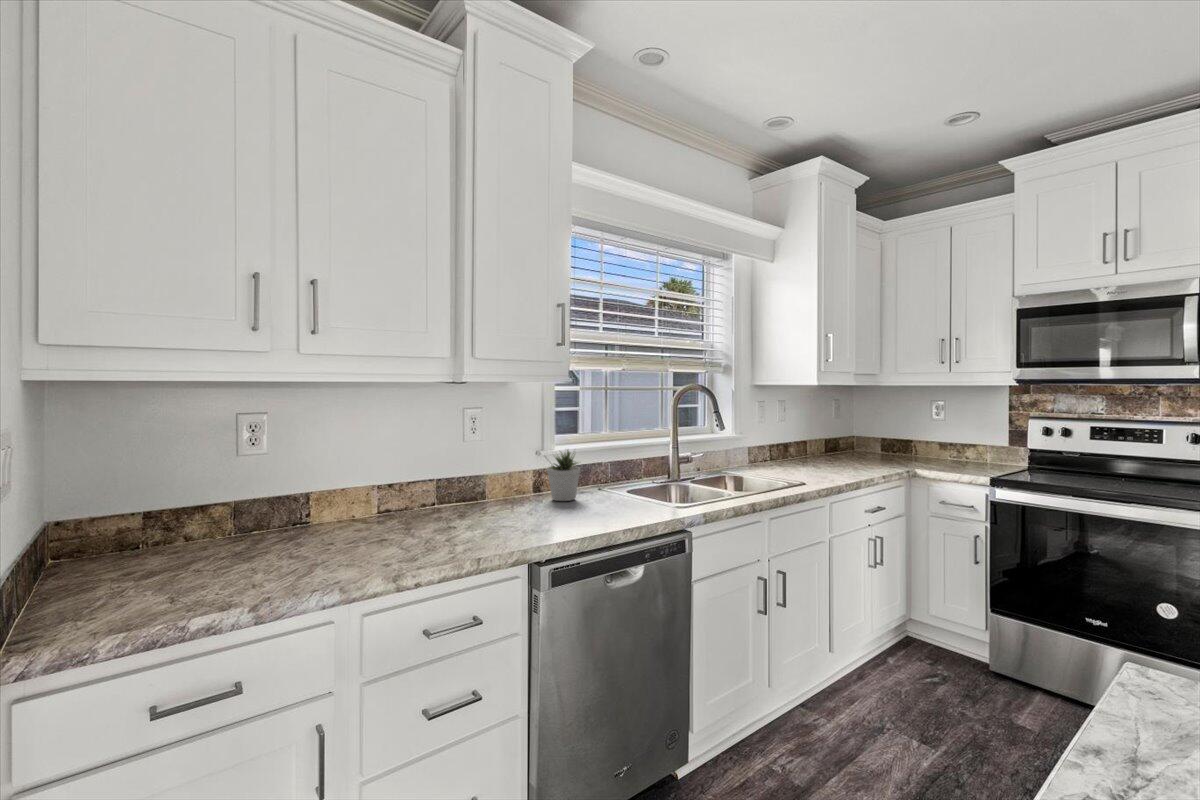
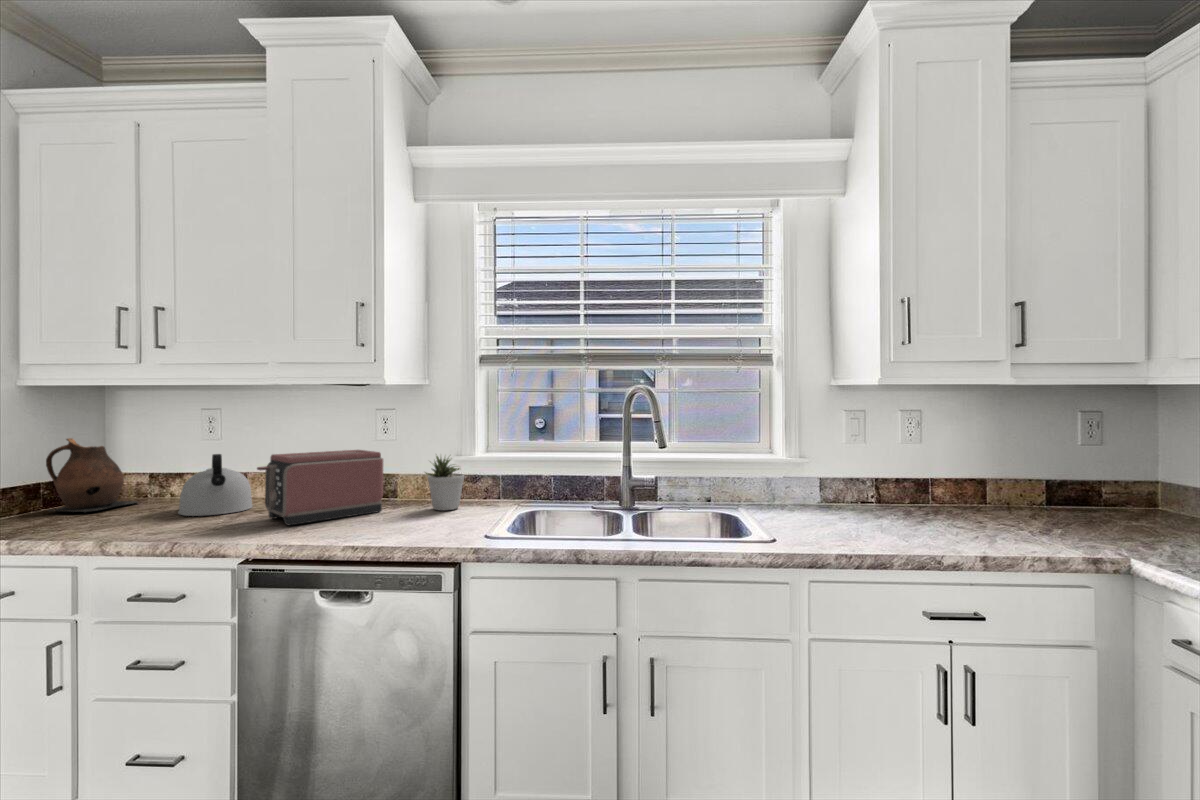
toaster: none [452,451,528,530] -> present [257,450,383,525]
ceramic pitcher: none [77,466,191,583] -> present [46,438,138,513]
kettle: none [299,468,390,547] -> present [178,454,253,516]

